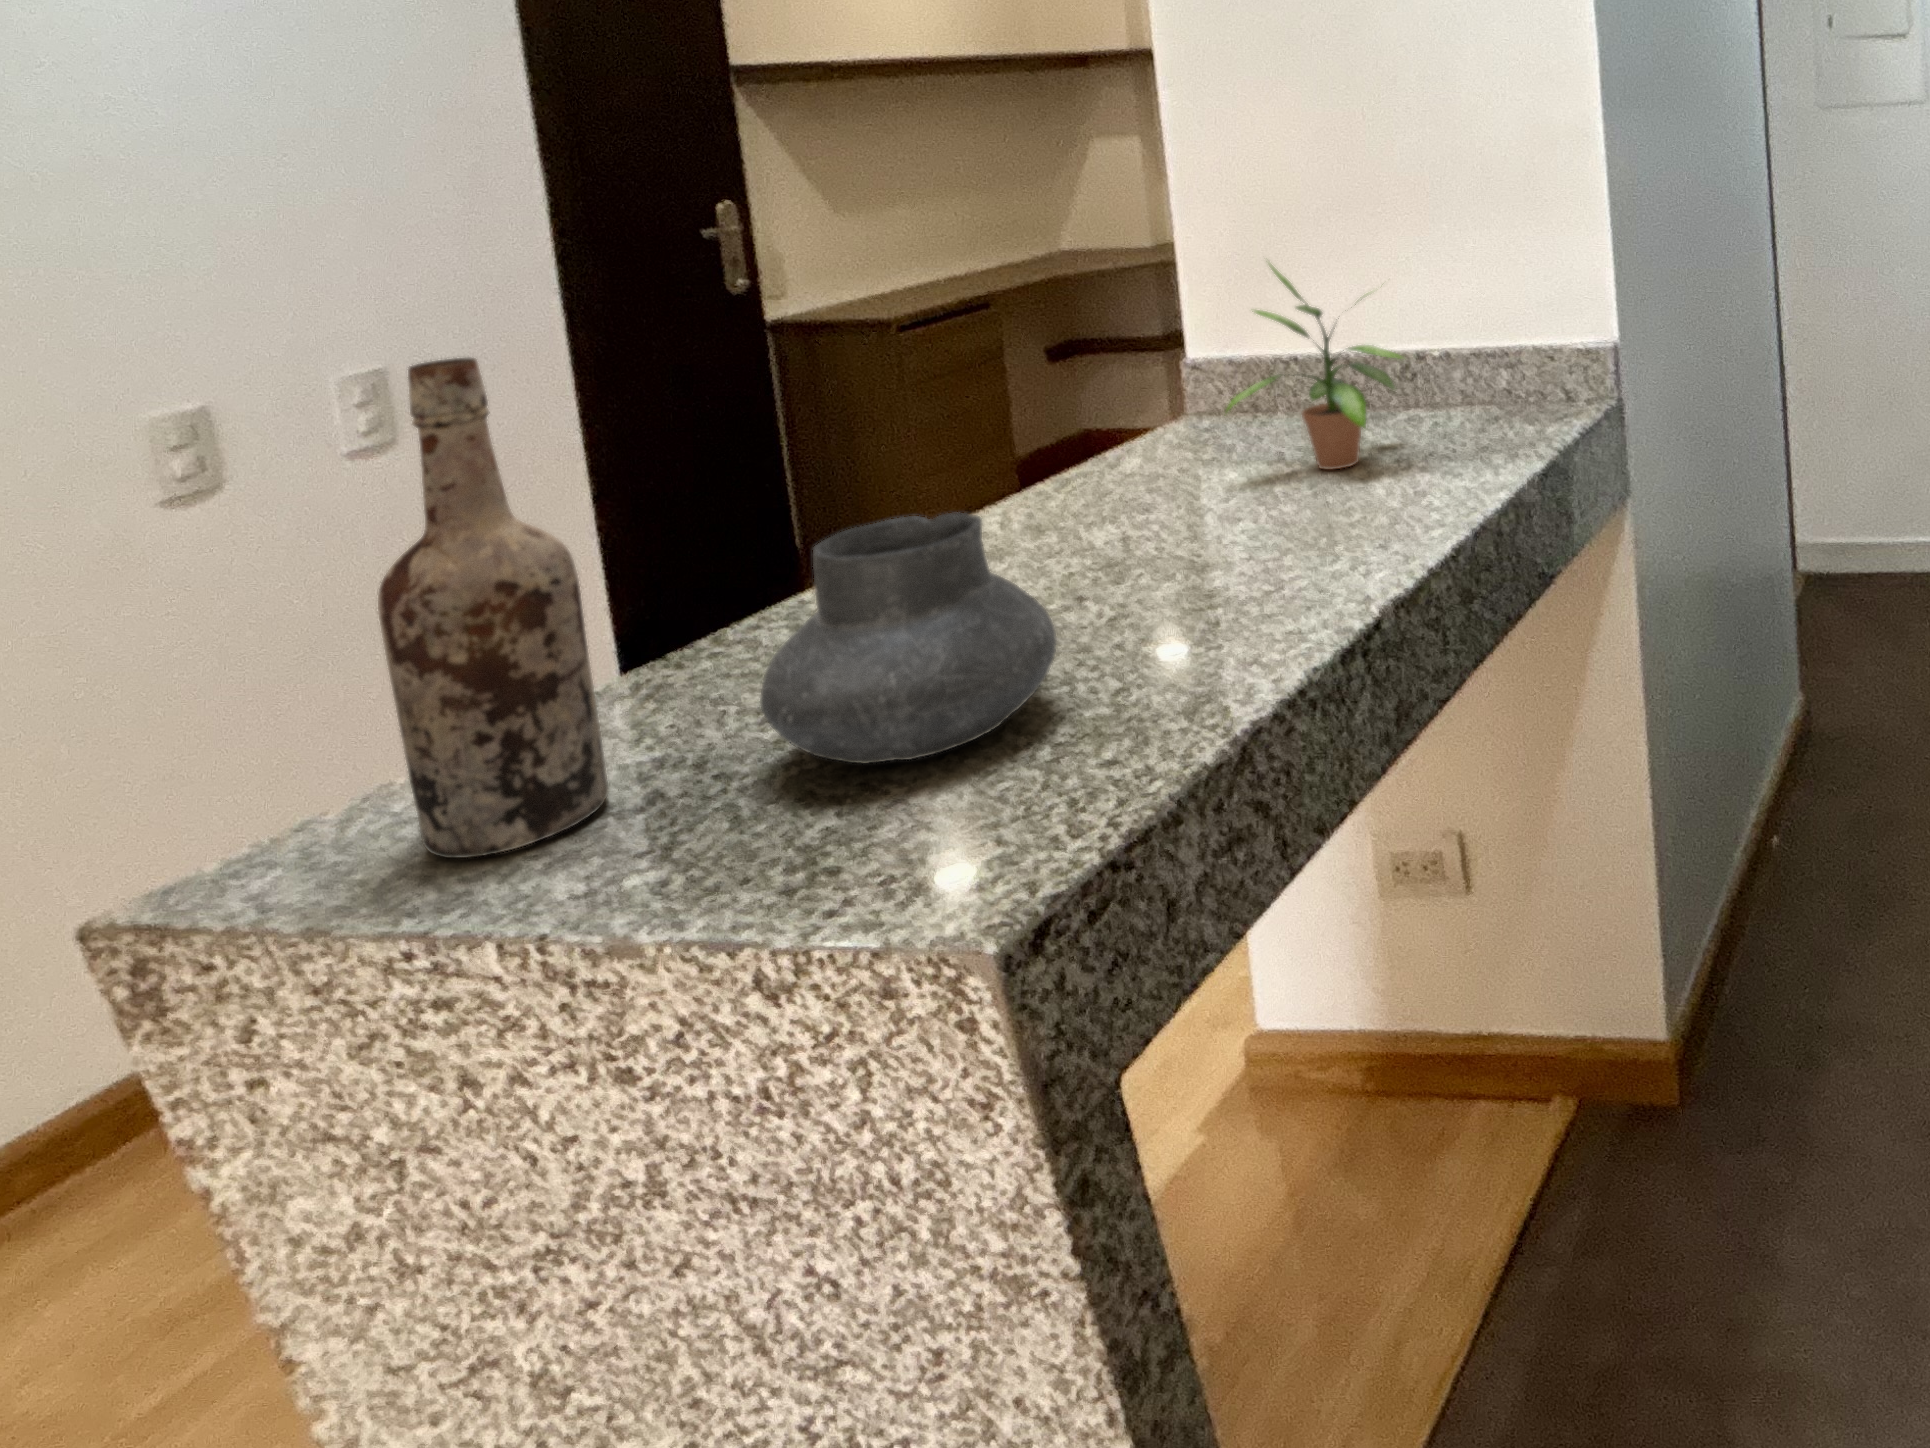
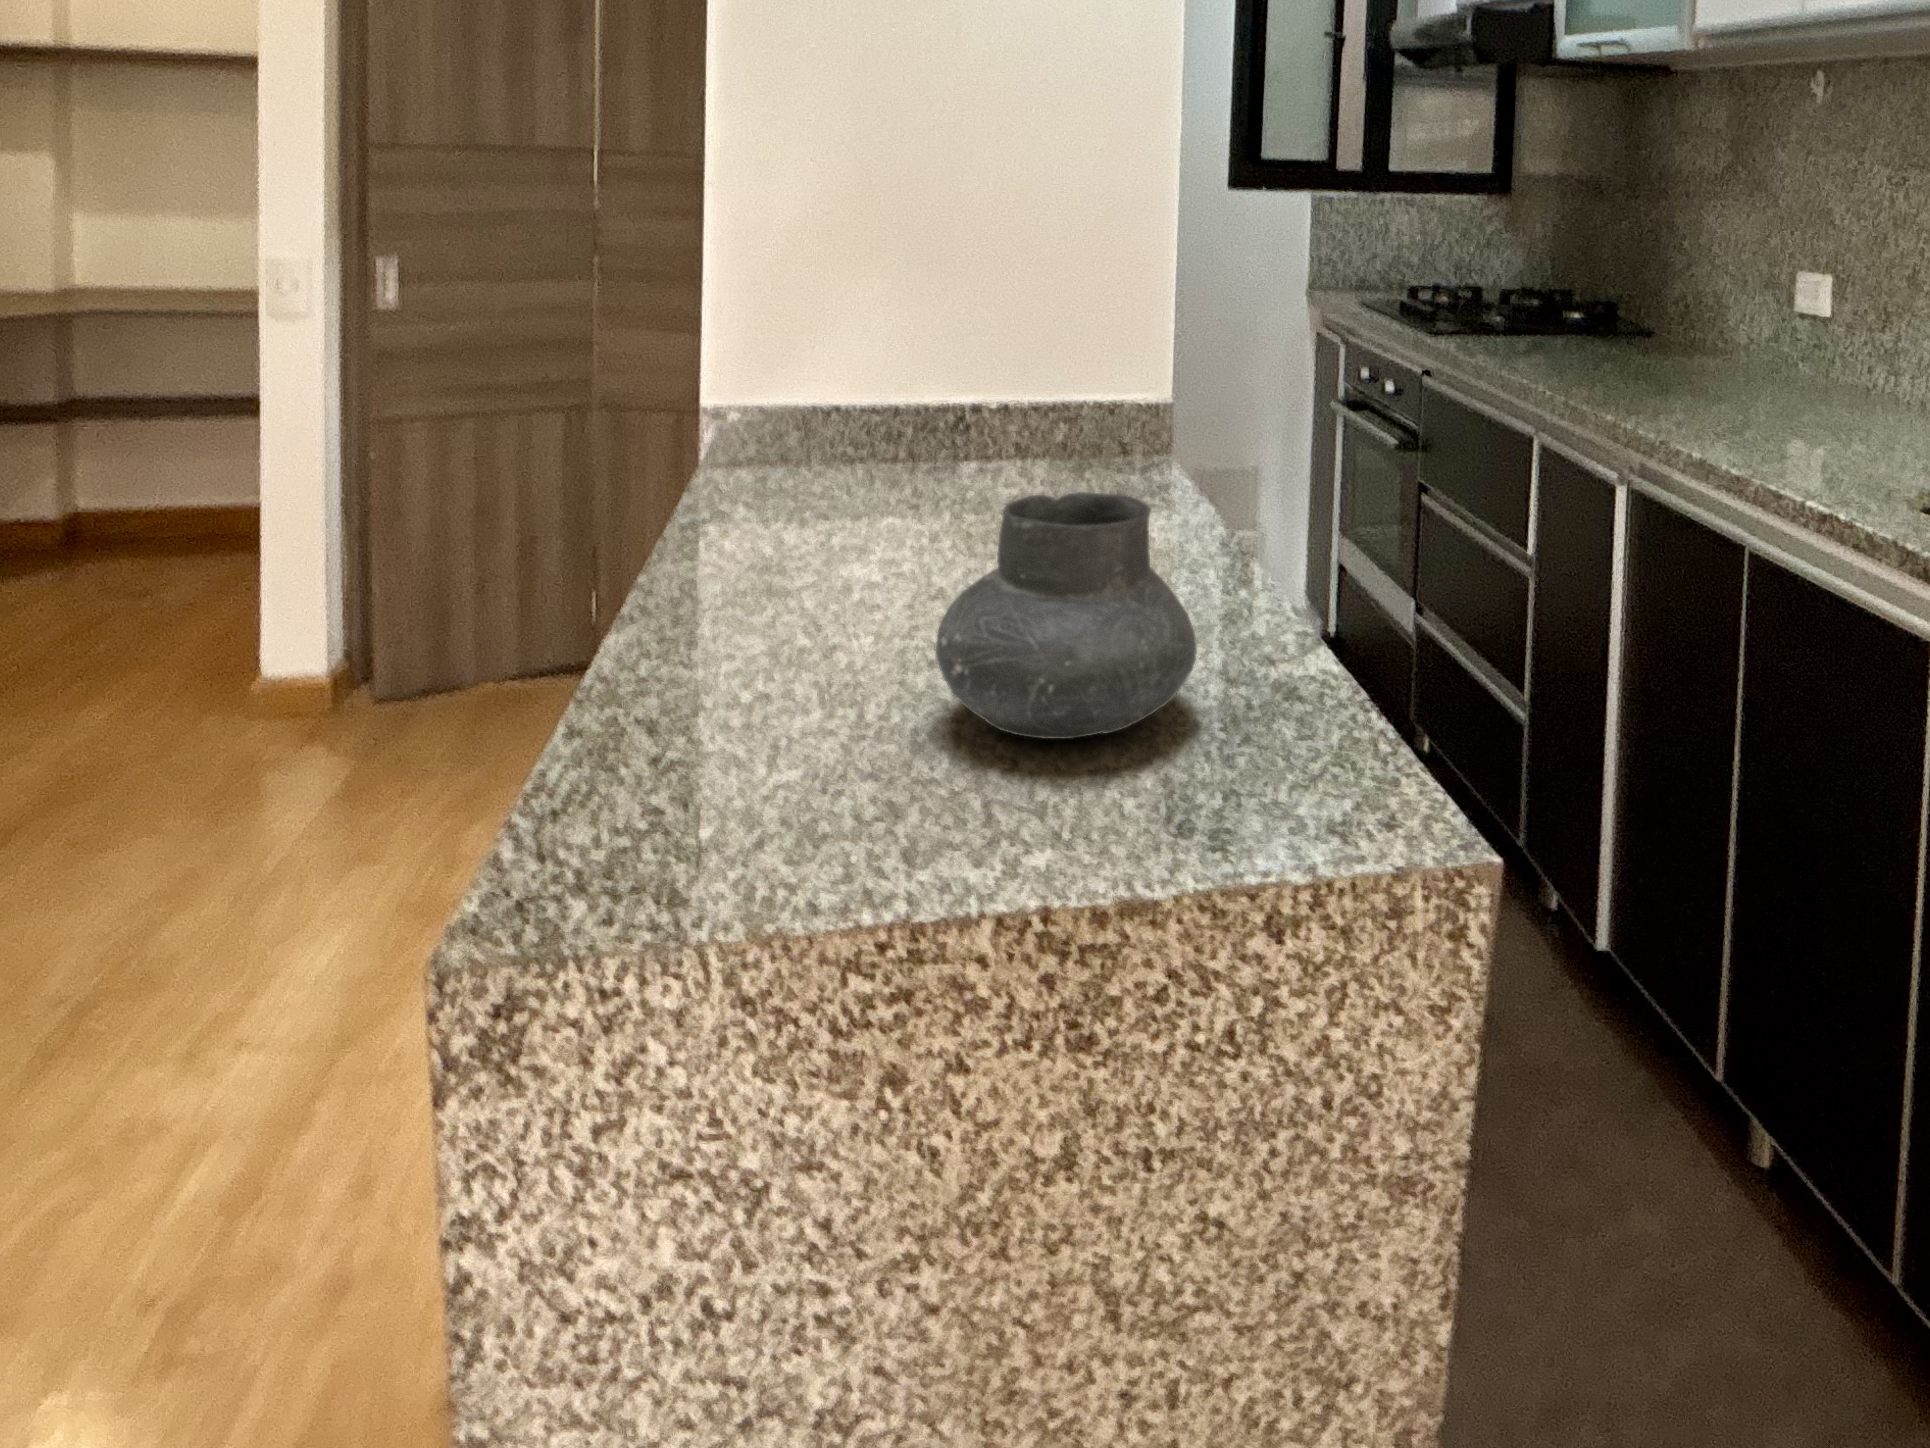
potted plant: present [1227,264,1402,469] -> none [942,271,1123,491]
wine bottle: present [378,358,608,858] -> none [668,297,852,852]

